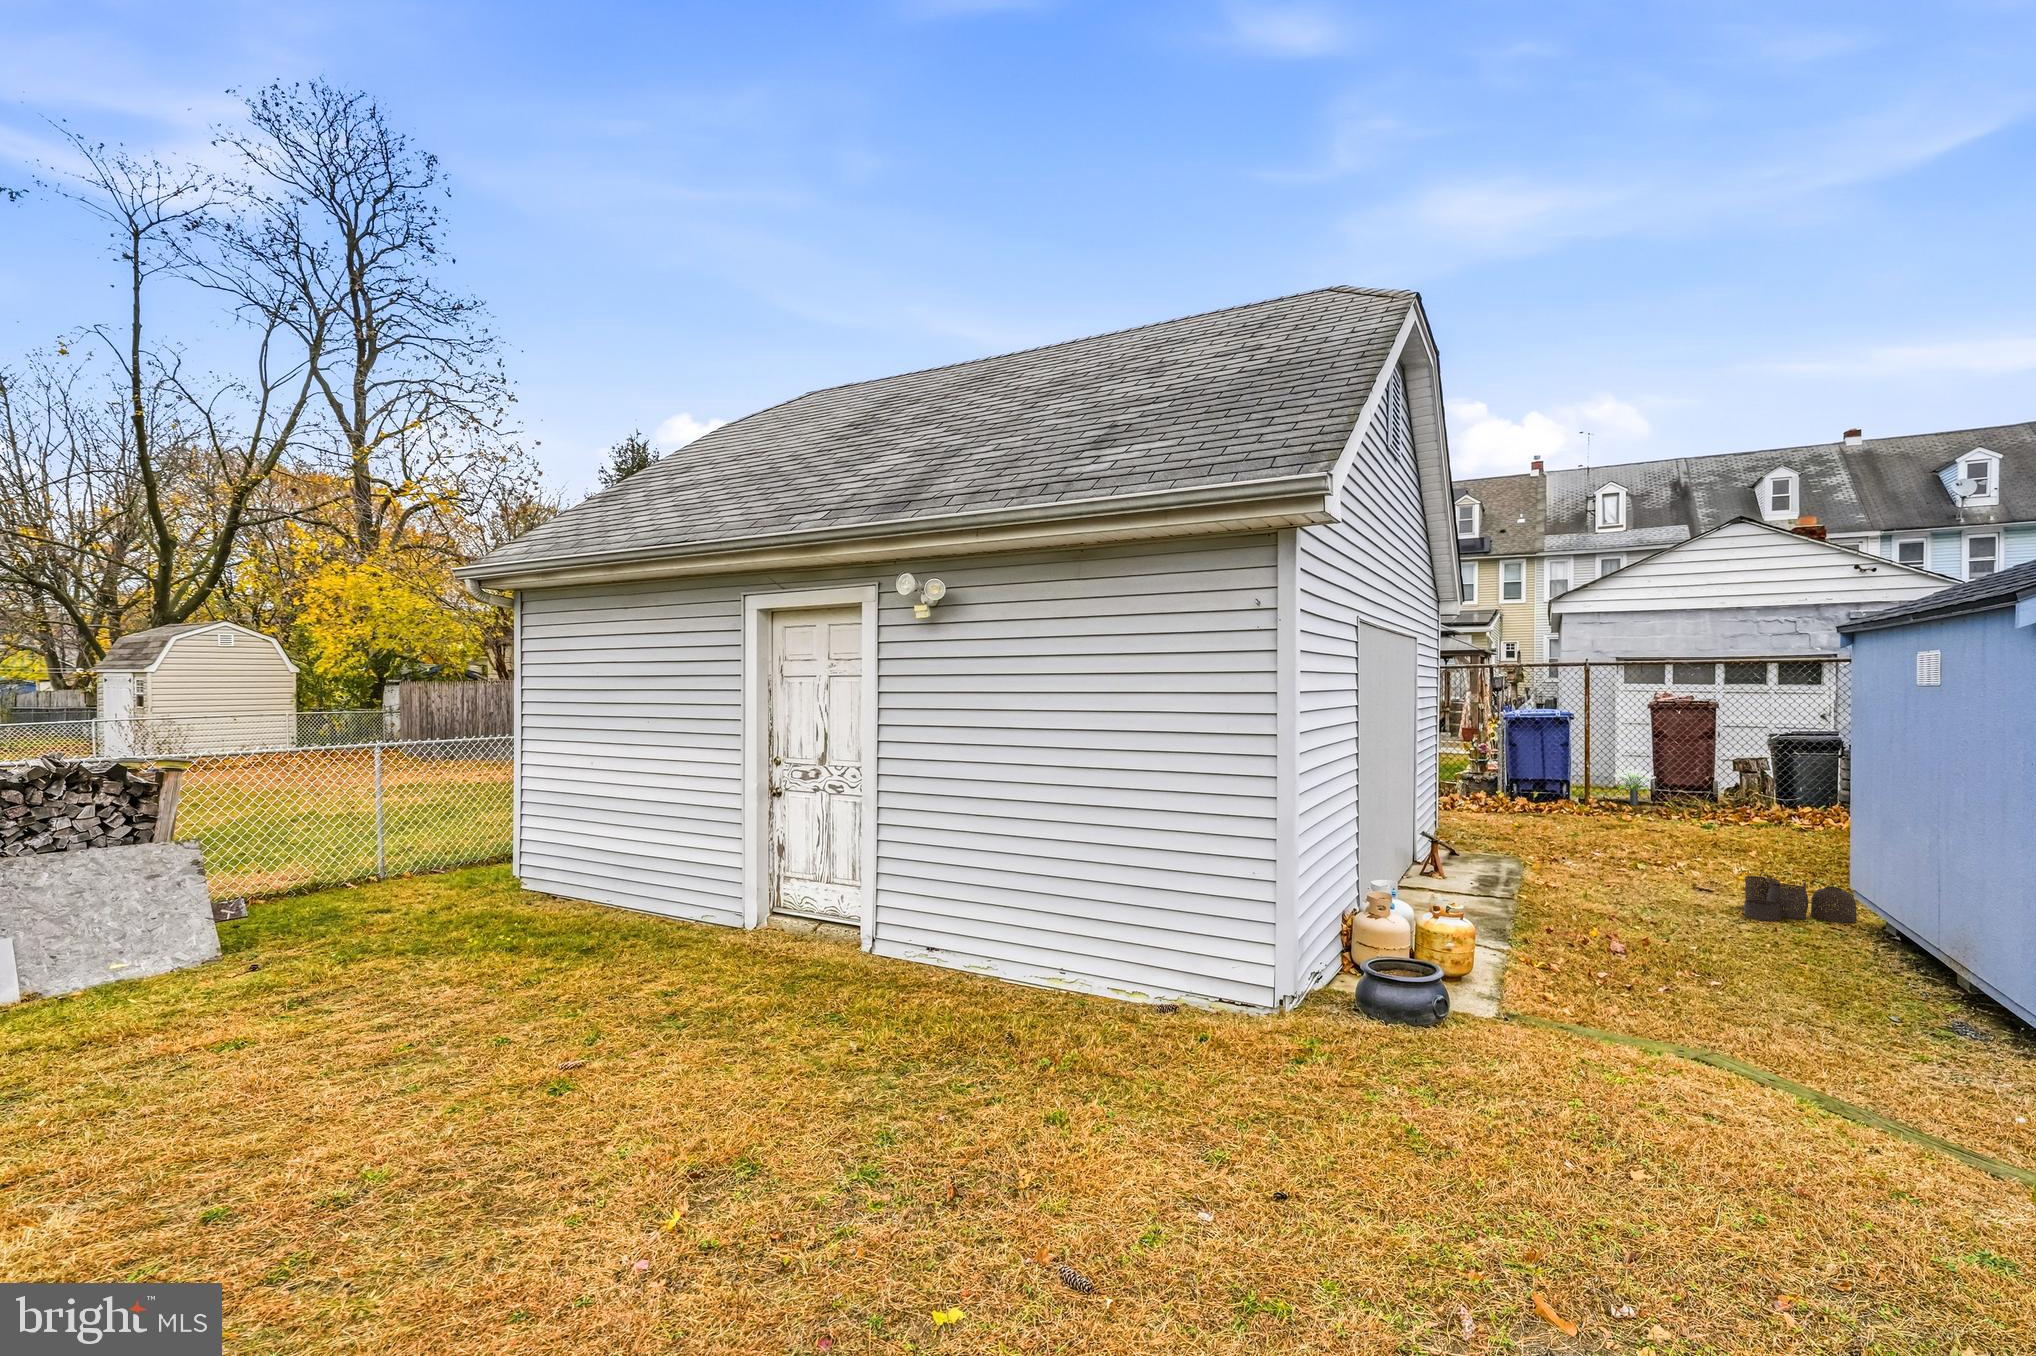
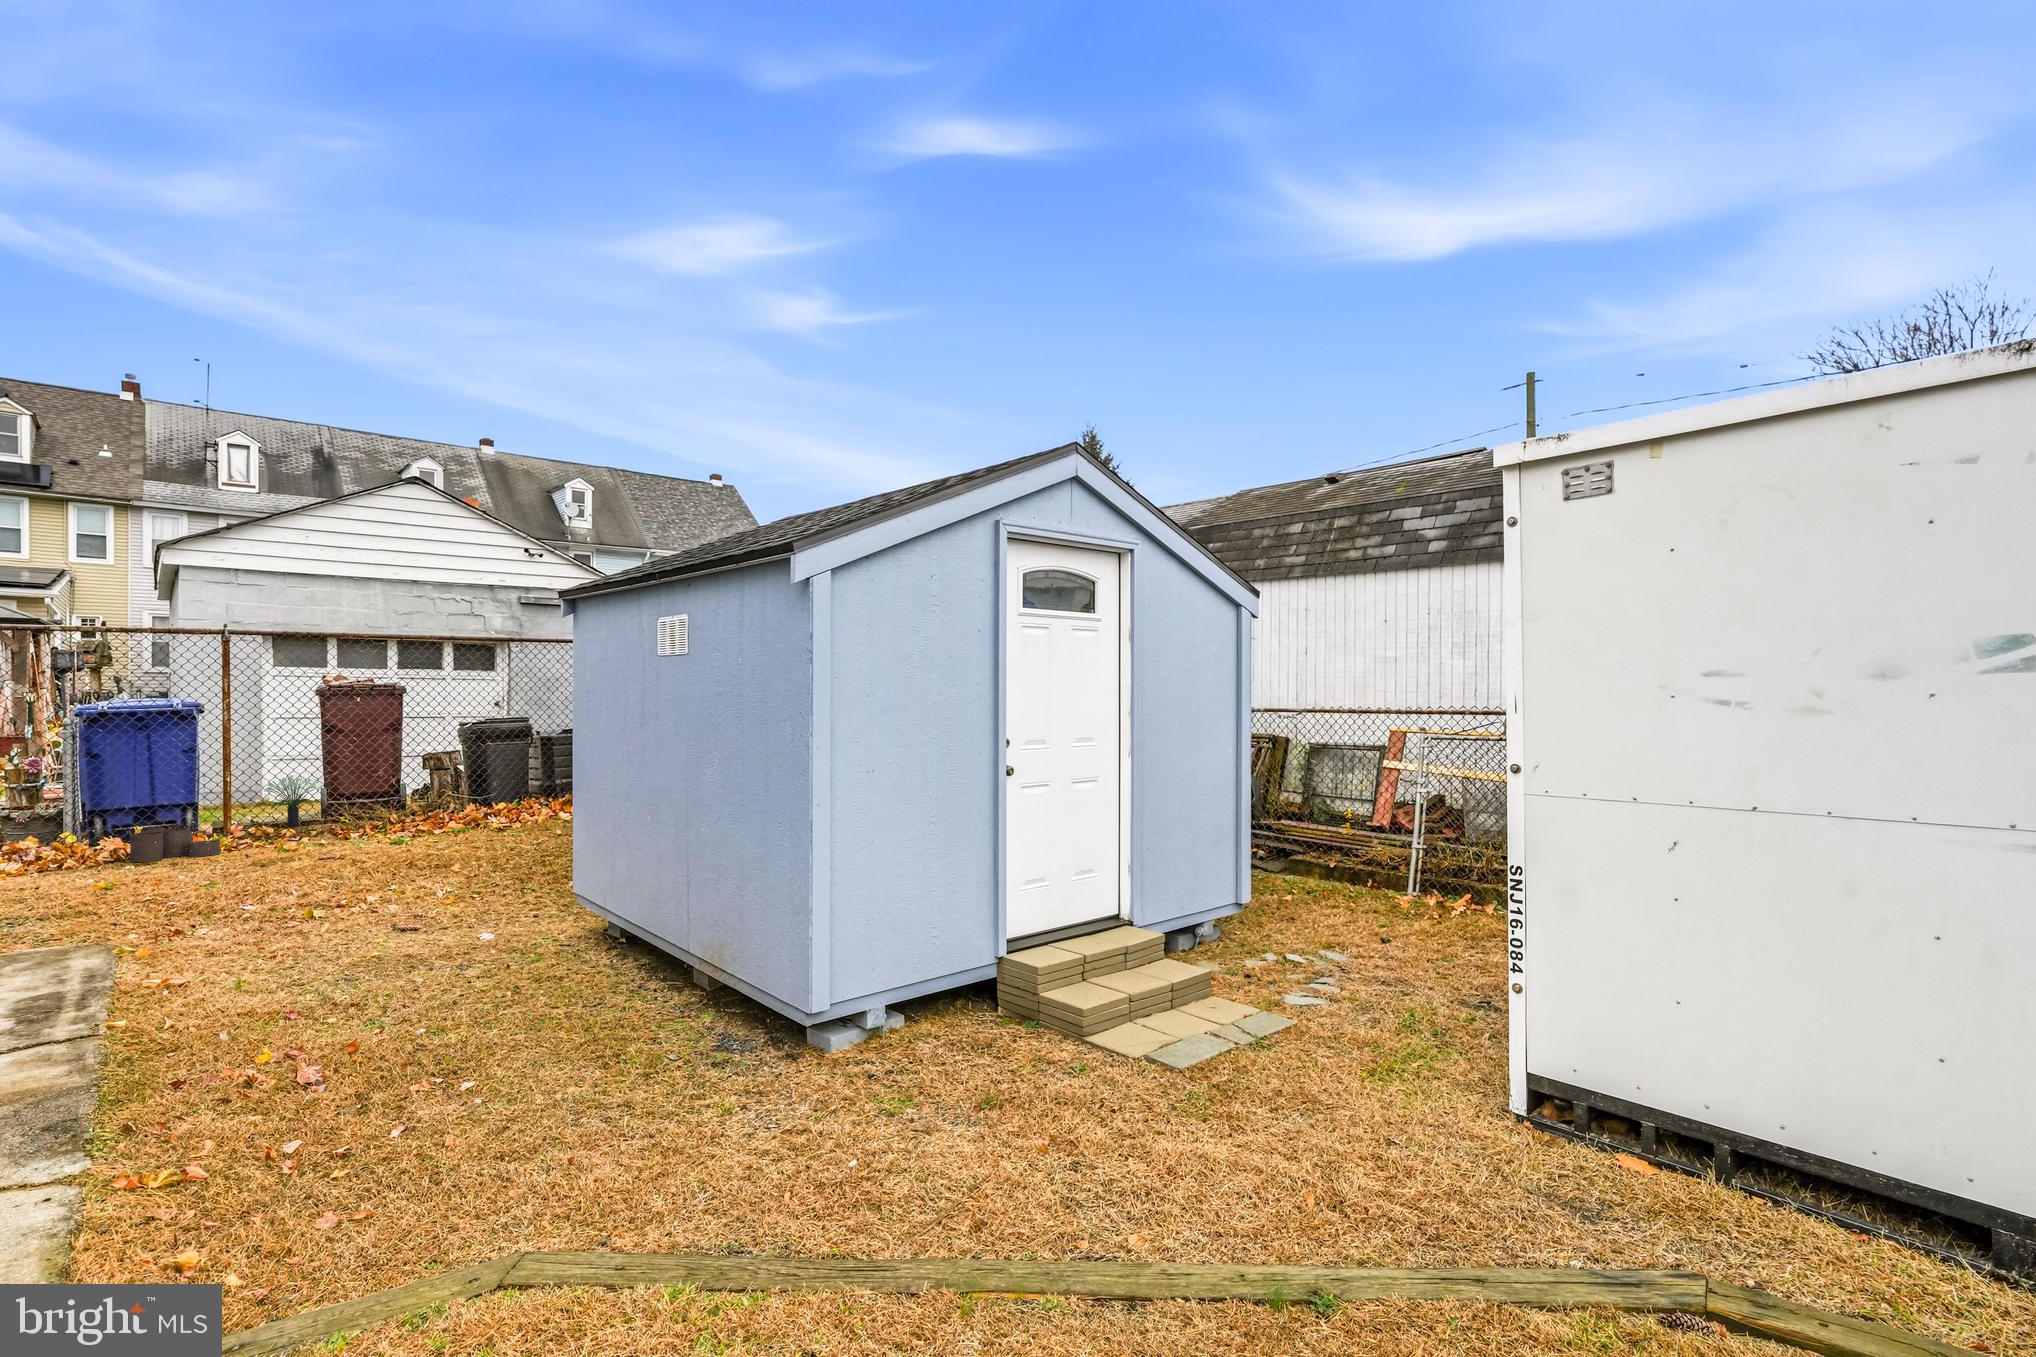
woven basket: present [1744,872,1857,922] -> present [129,824,221,862]

